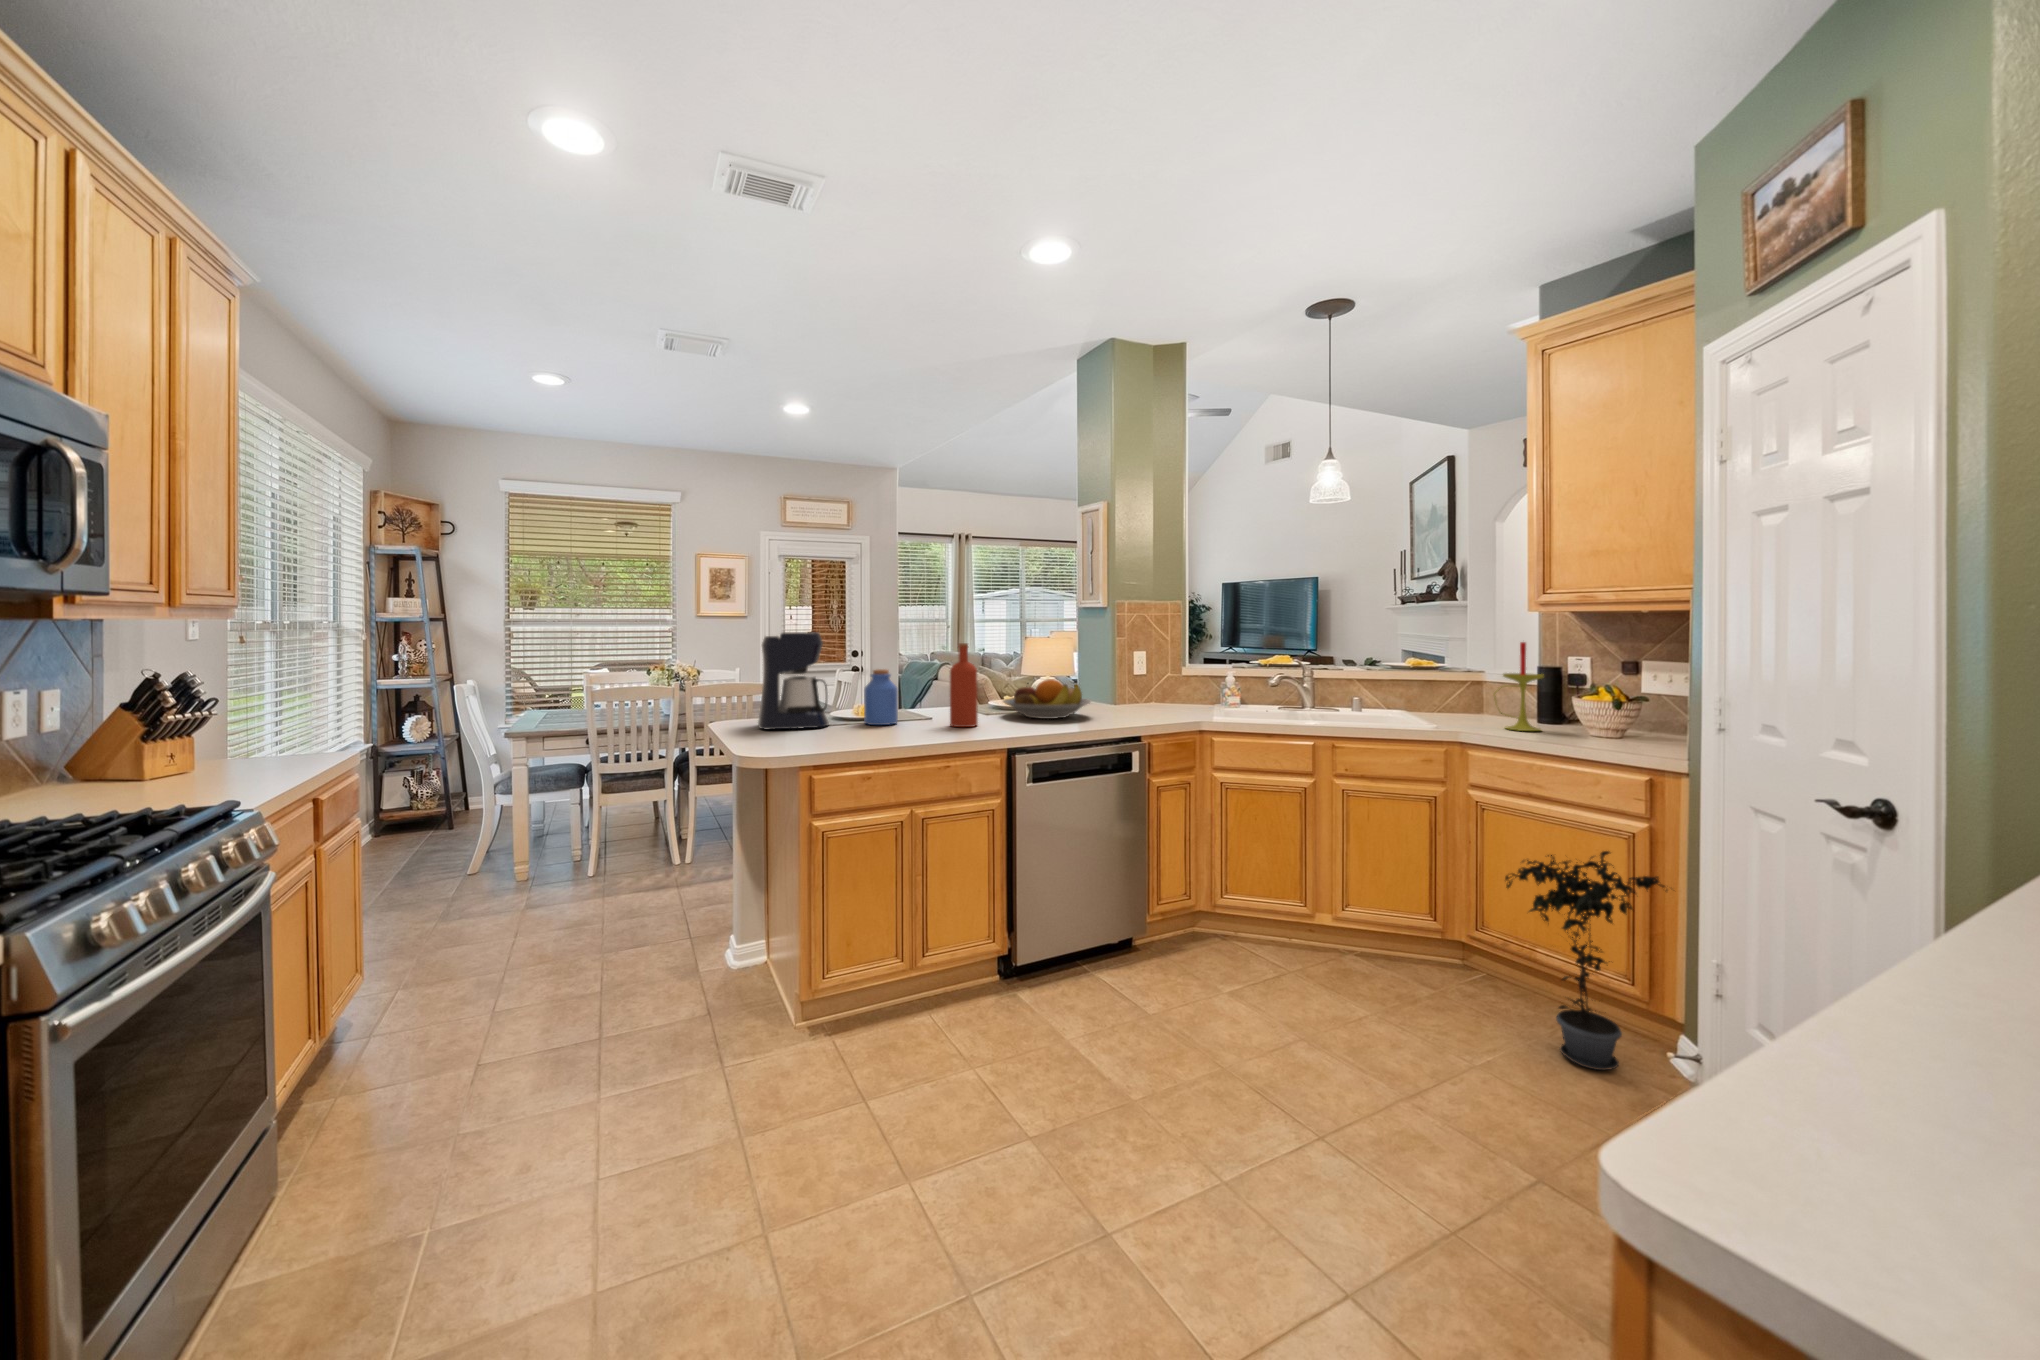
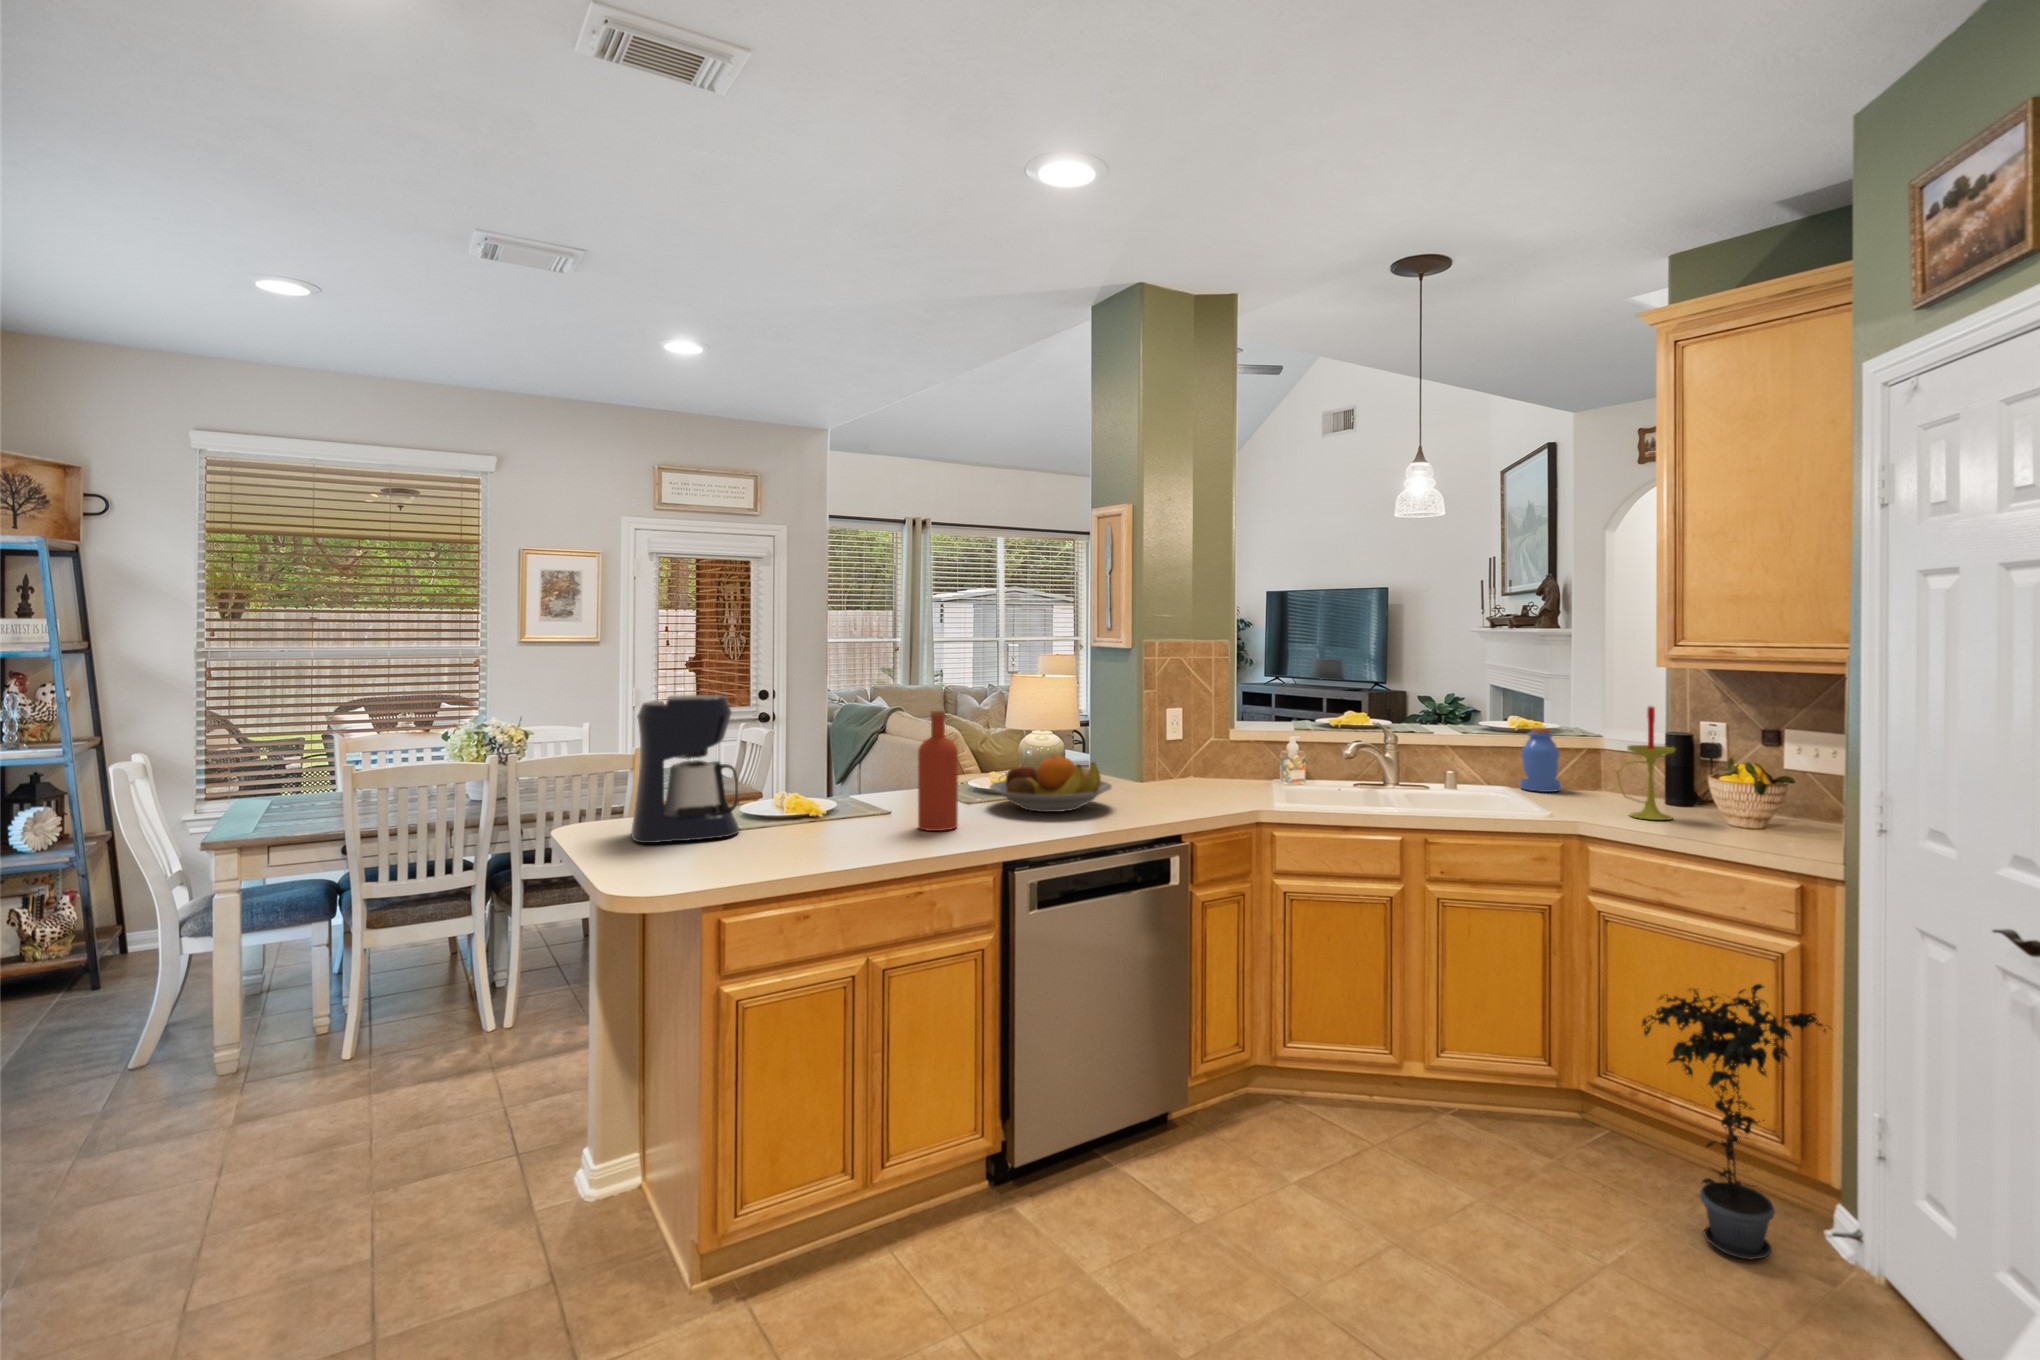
jar: present [864,669,898,725] -> present [1520,727,1561,792]

